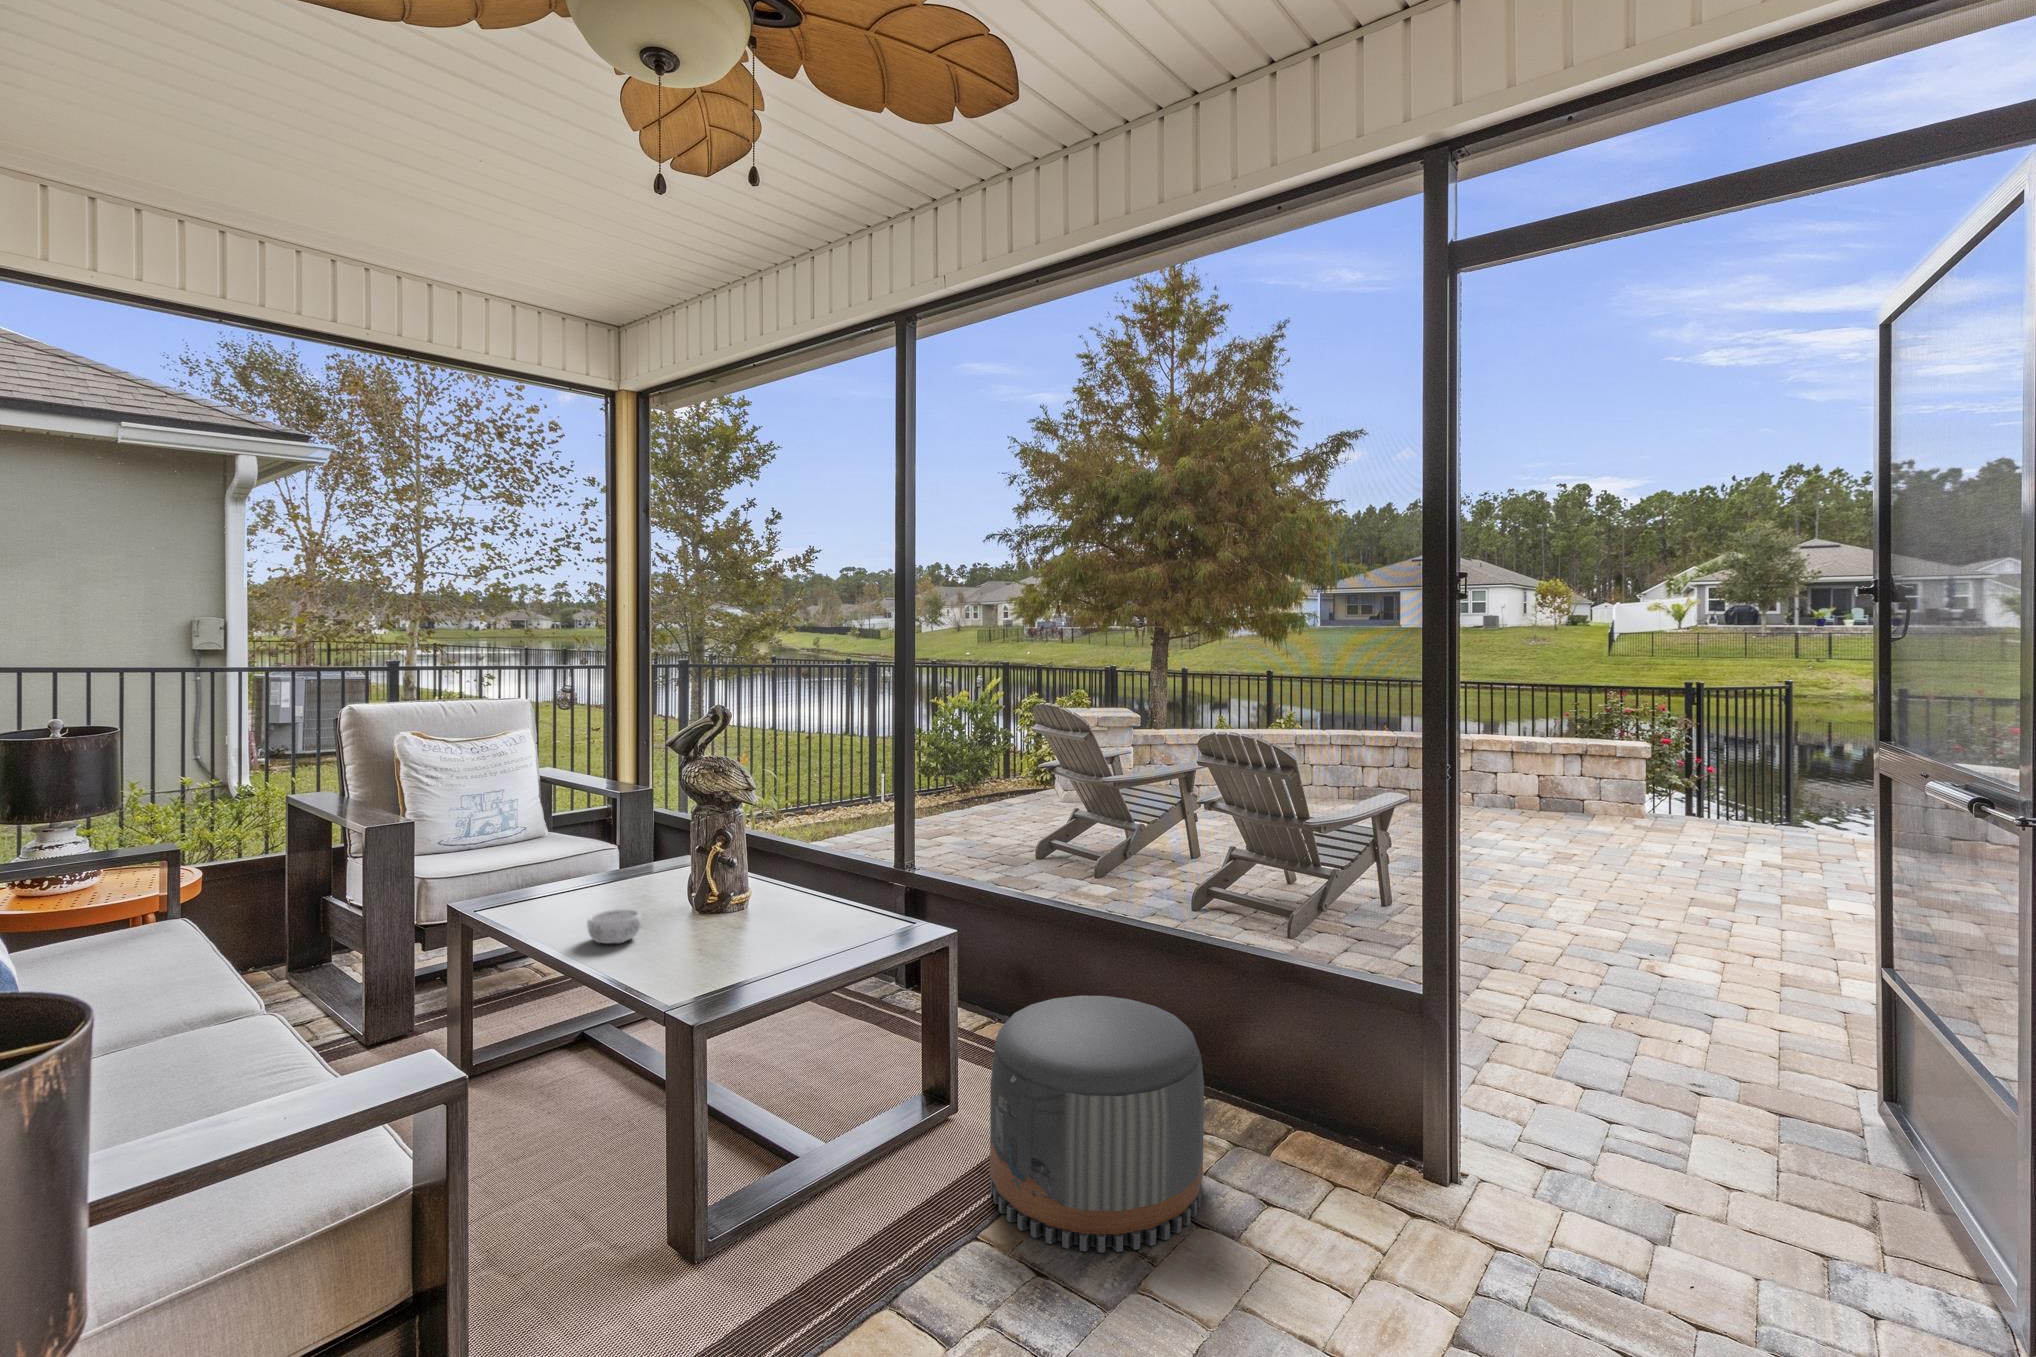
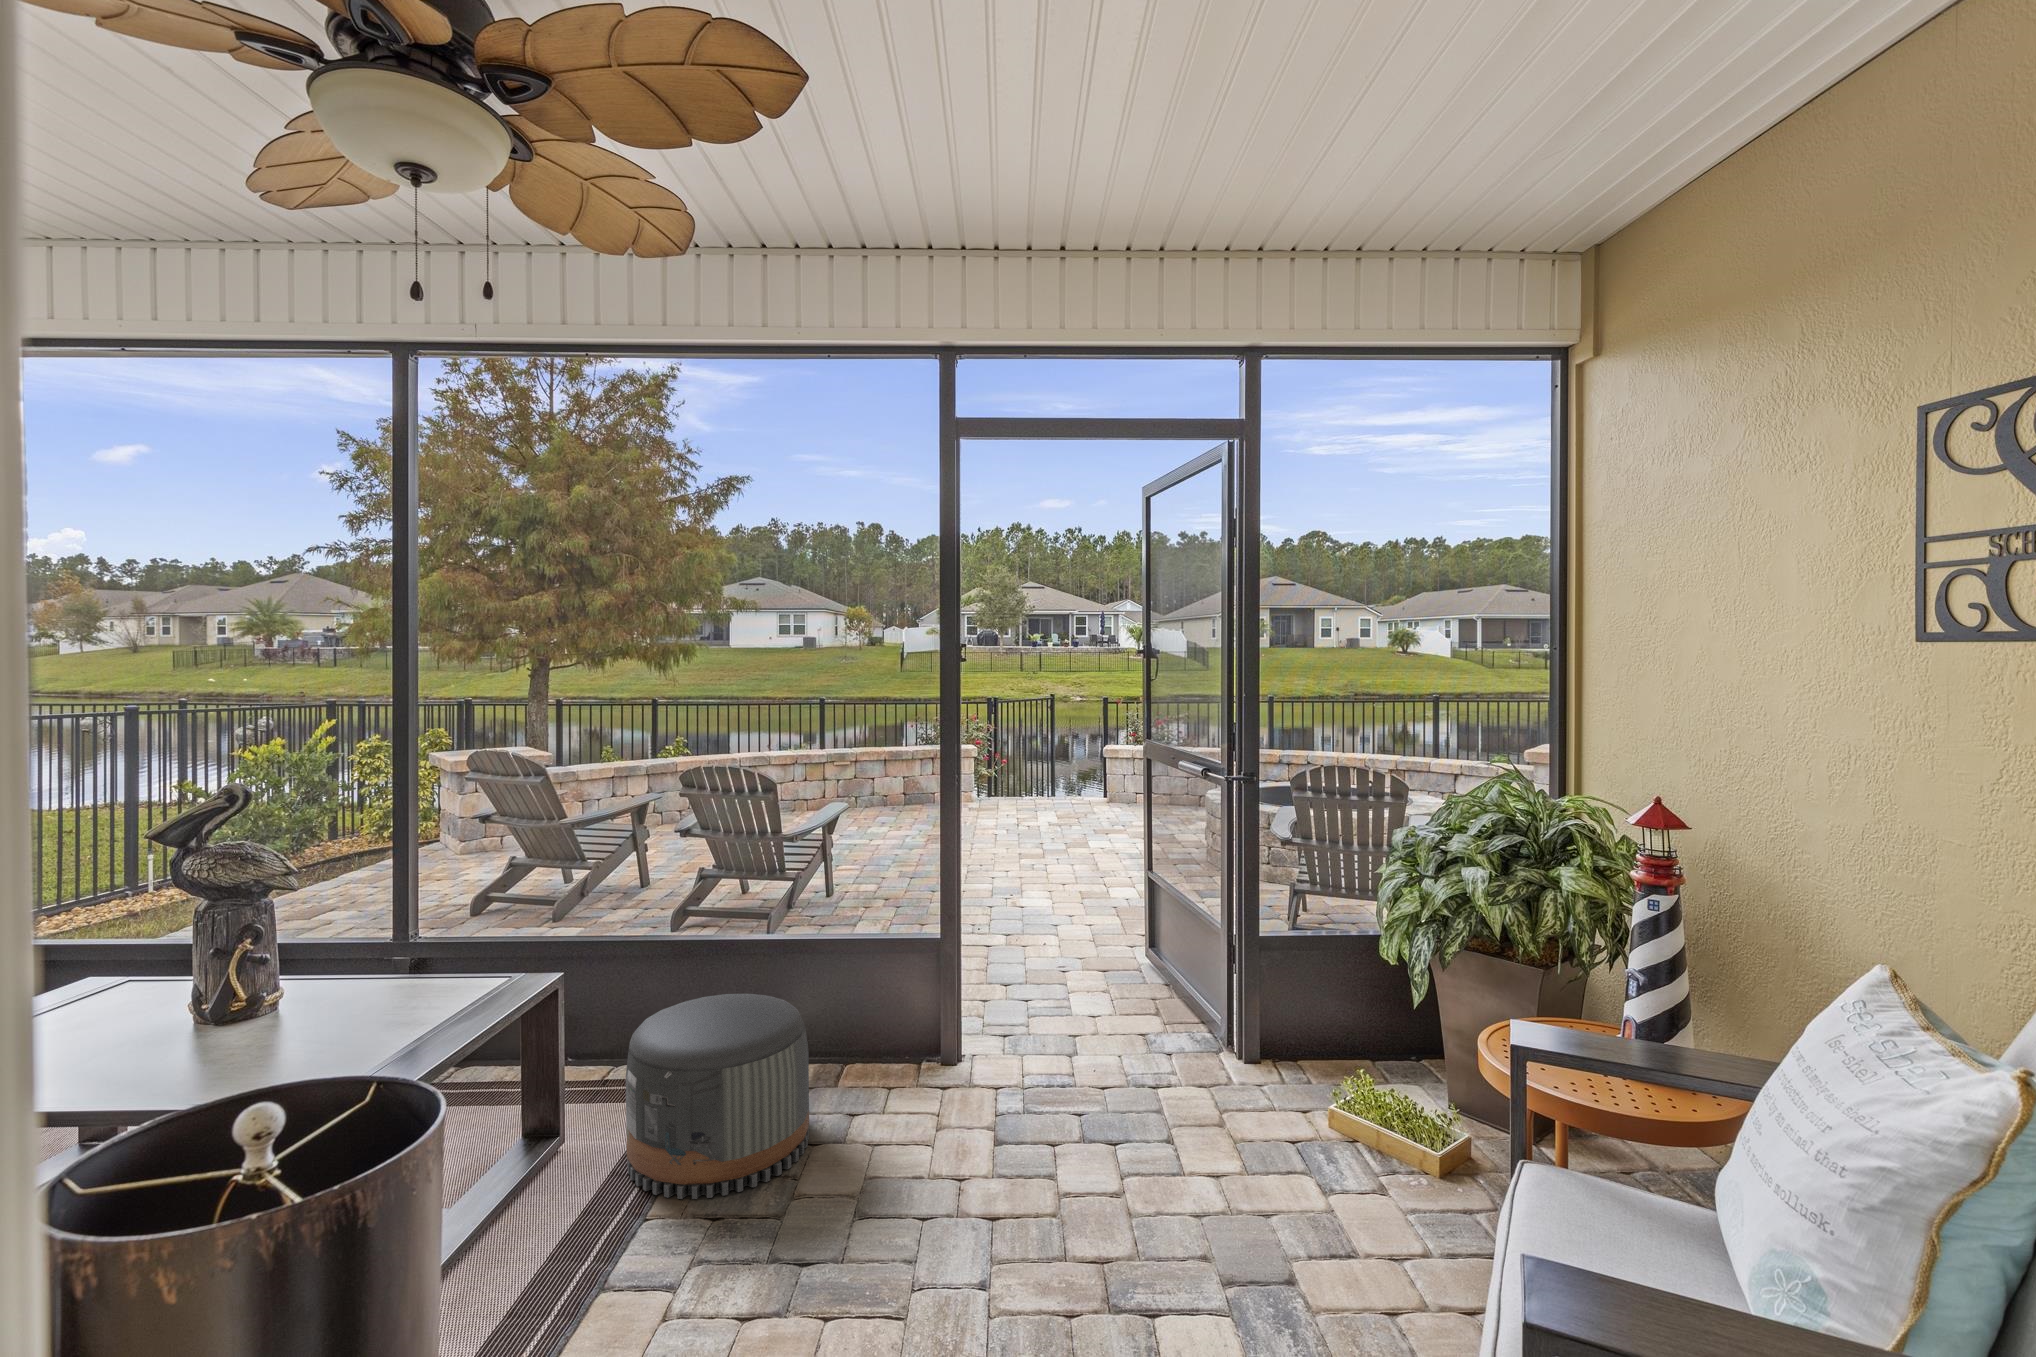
decorative bowl: present [587,909,641,944] -> none [102,1032,181,1078]

